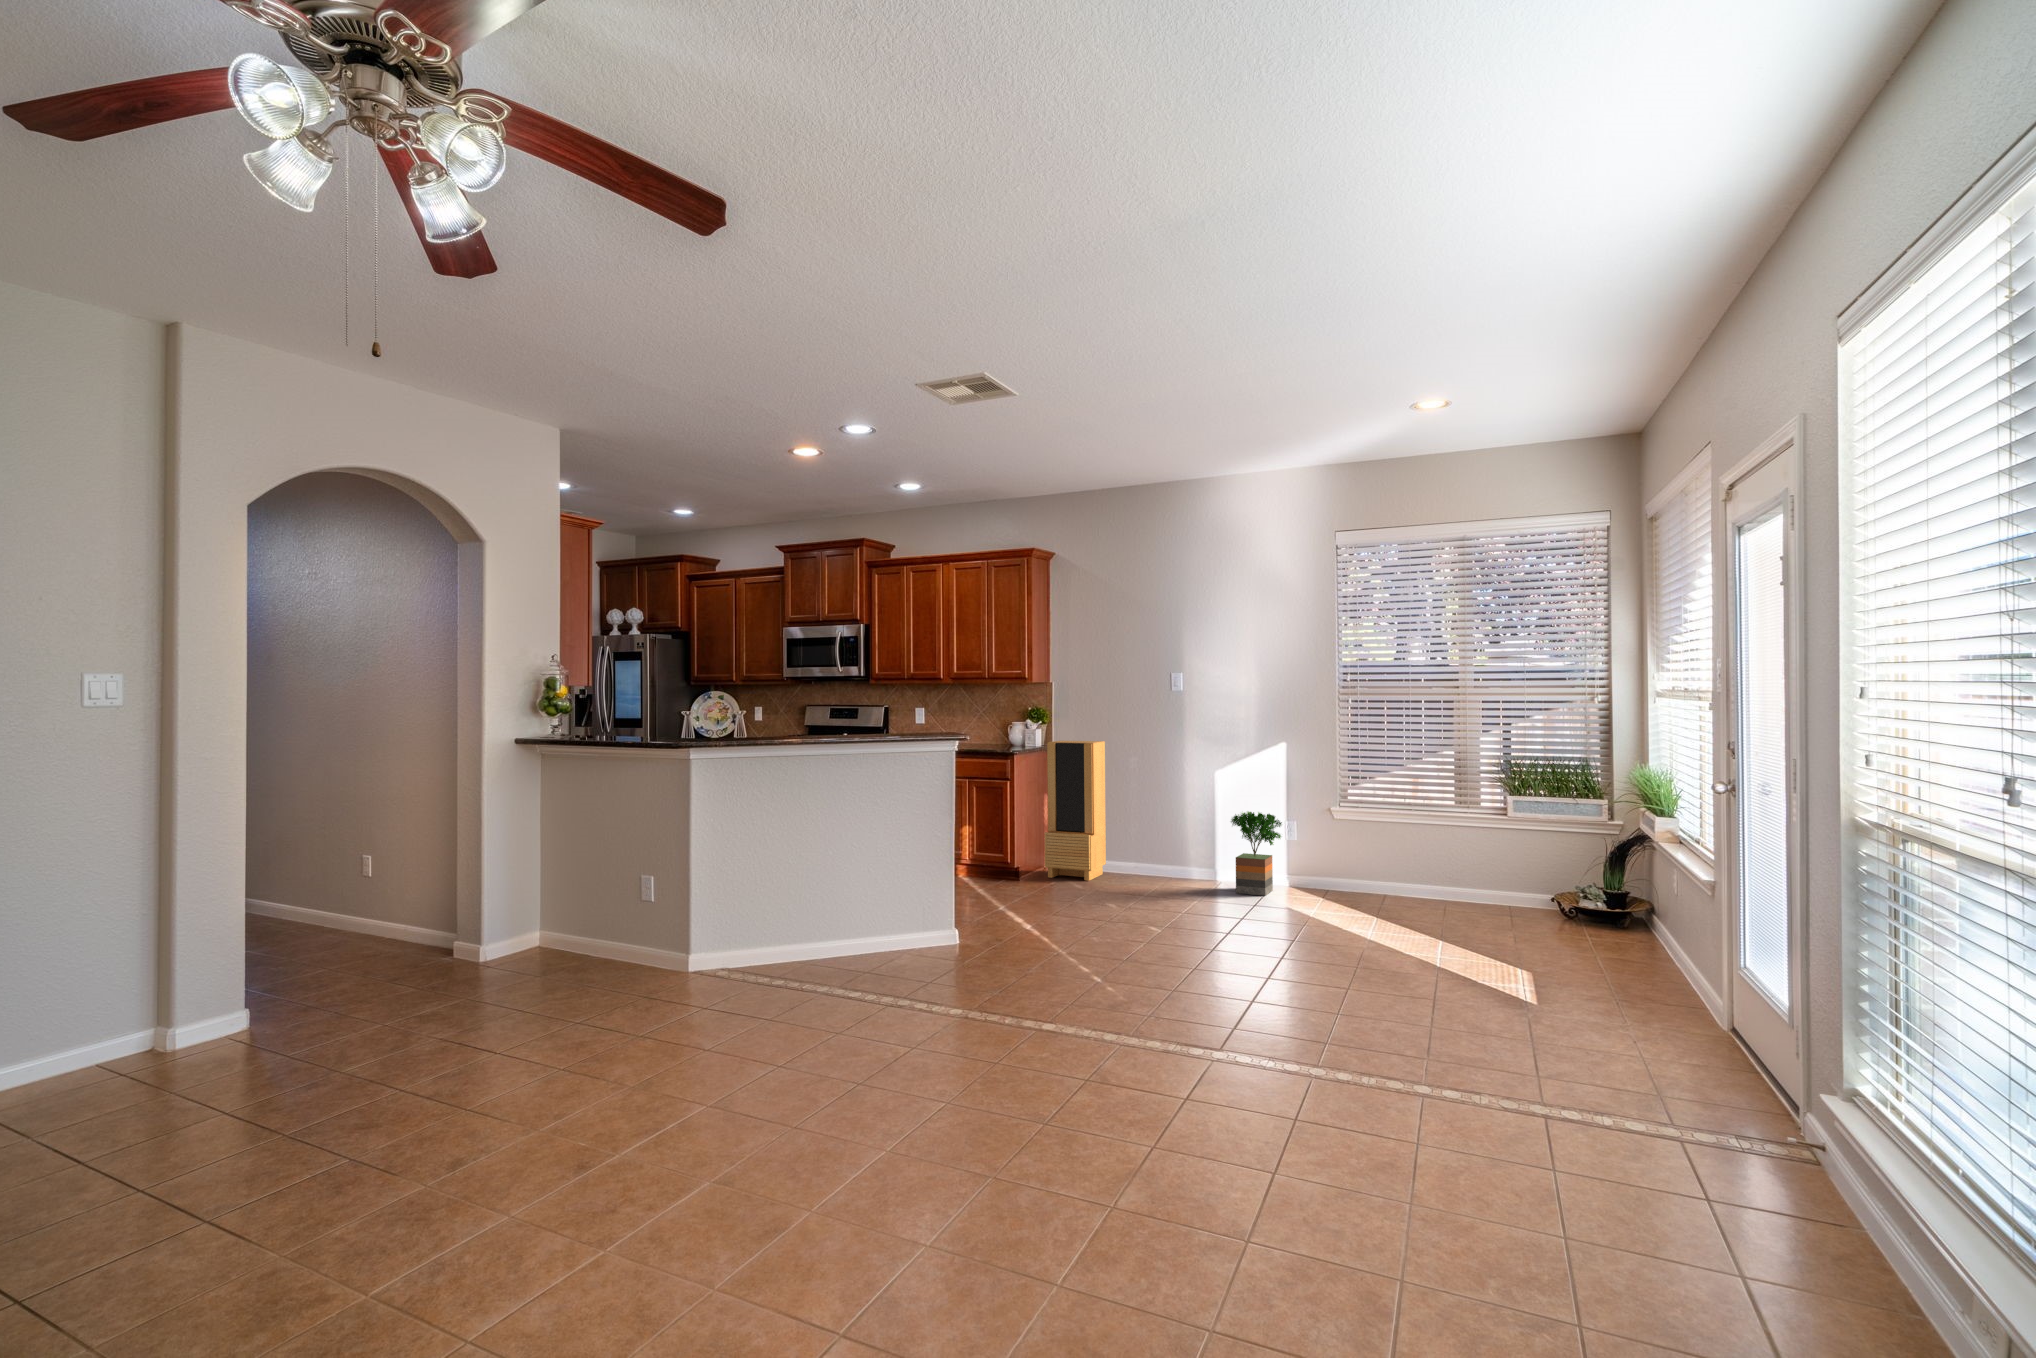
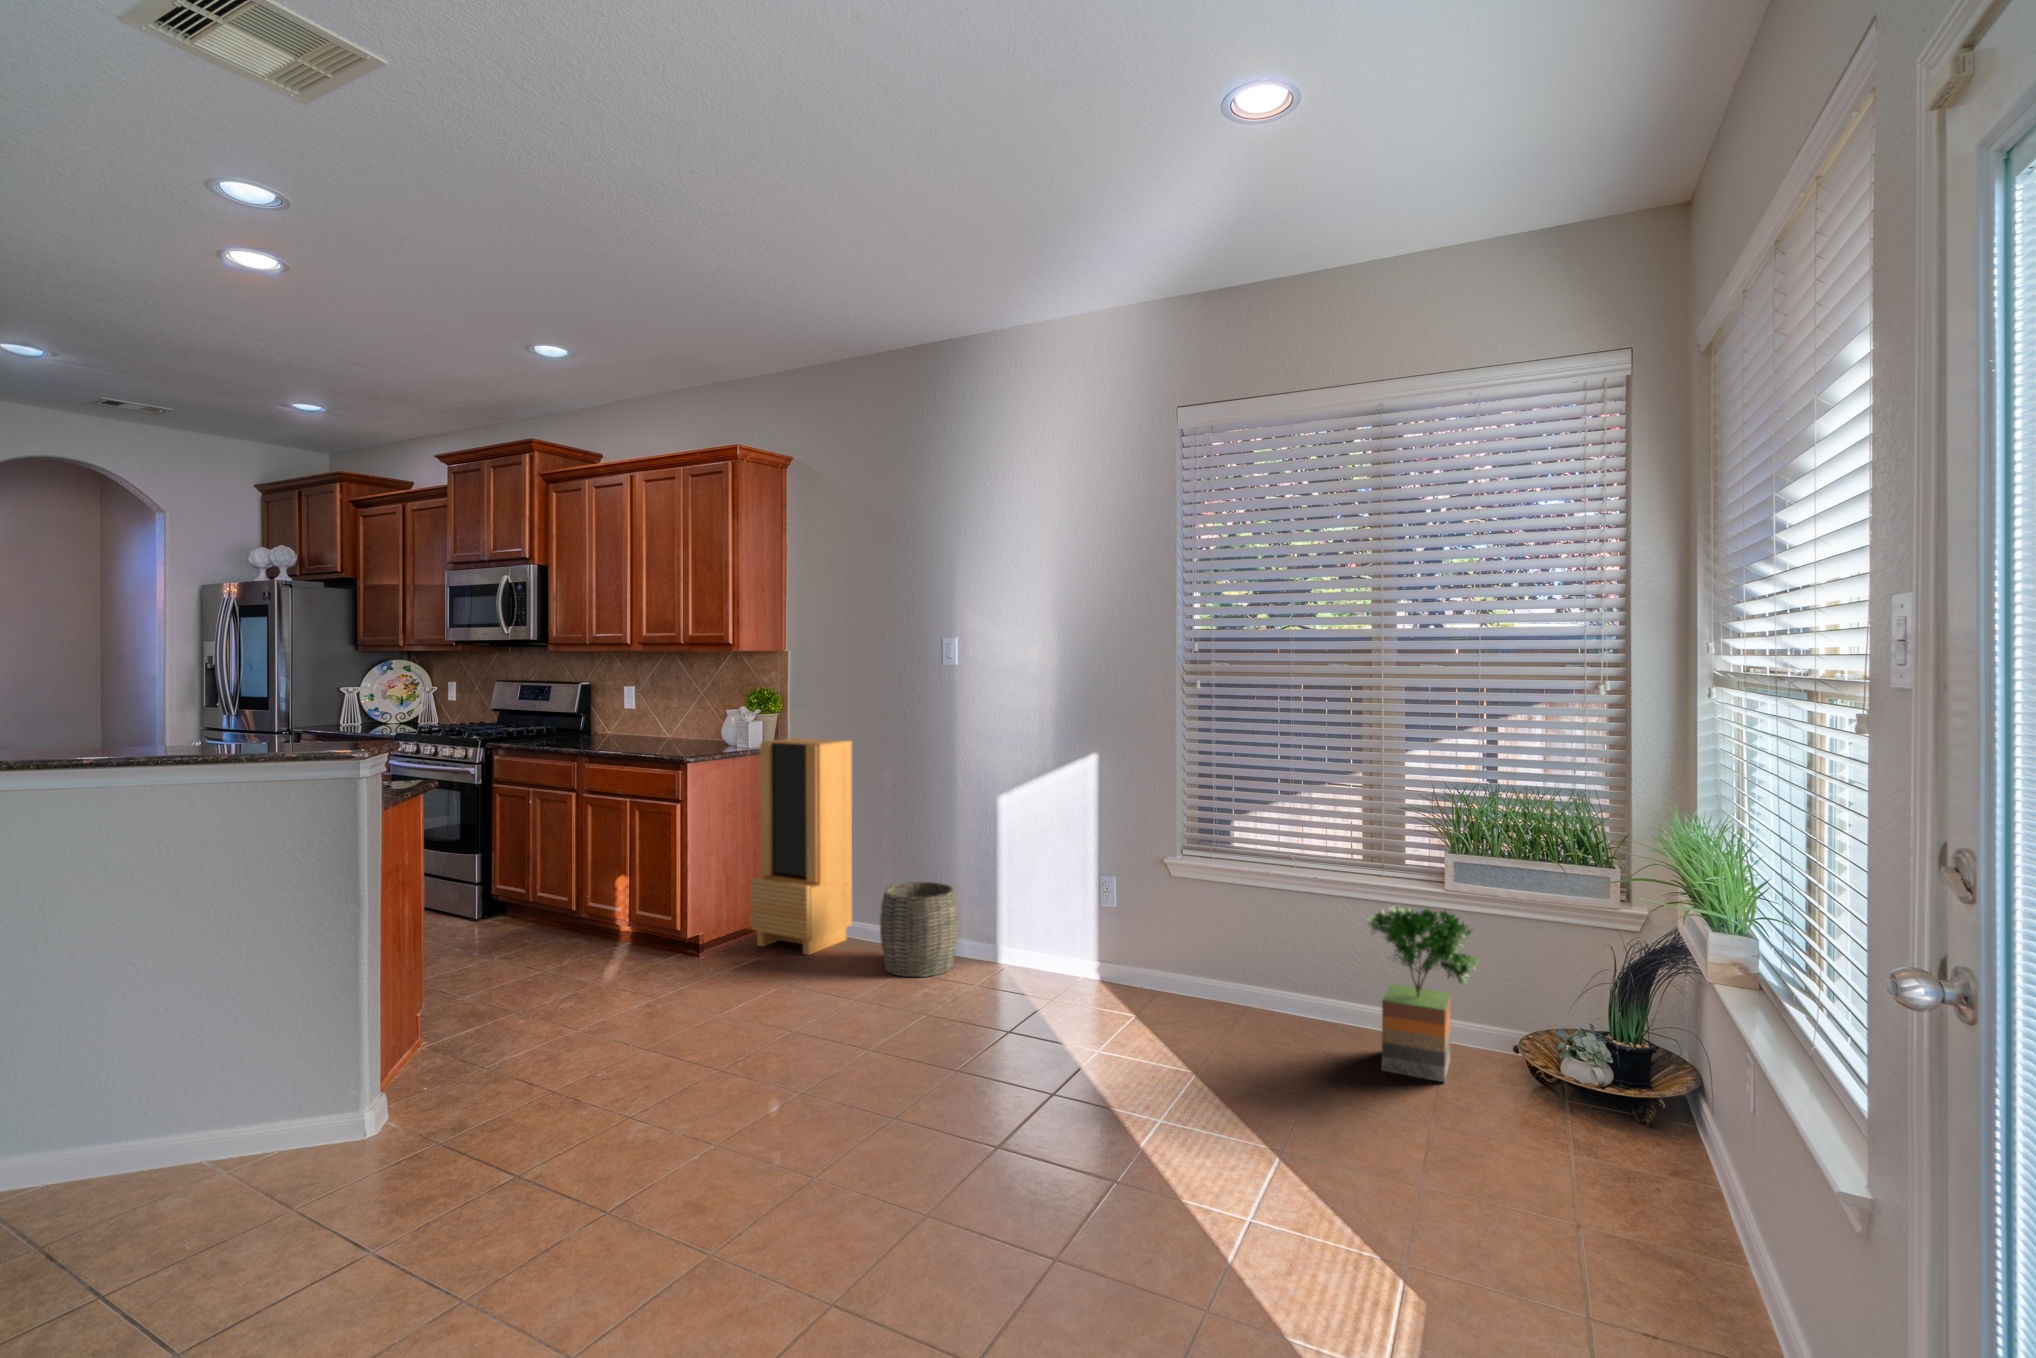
potted tree: present [1231,811,1282,896] -> present [1369,906,1478,1082]
woven basket: none [1142,832,1192,888] -> present [880,882,958,977]

